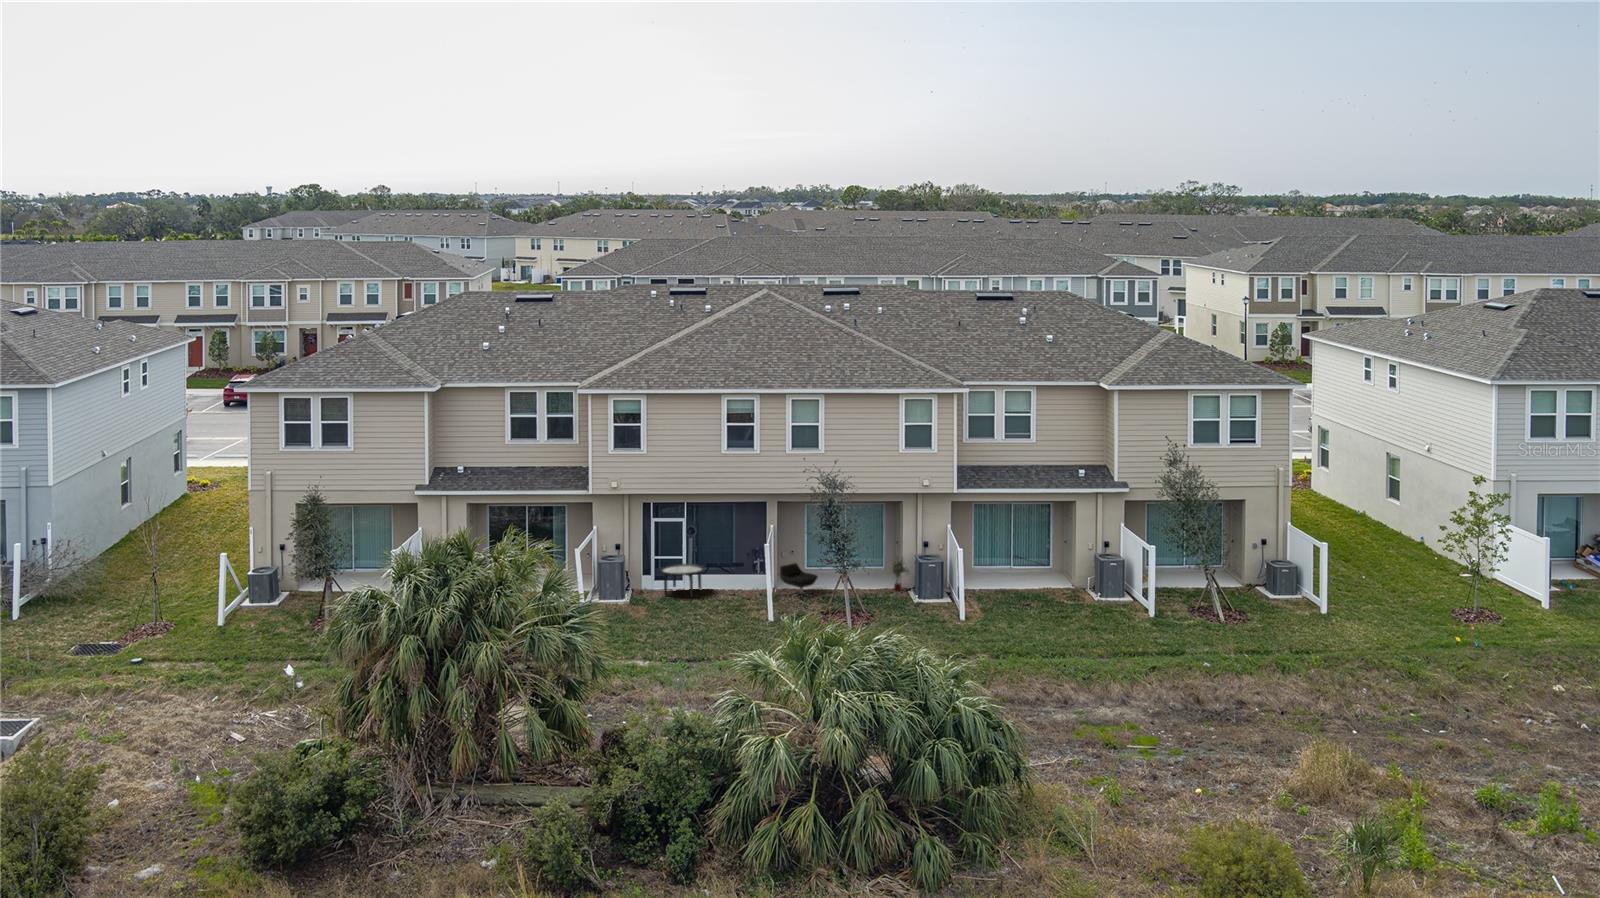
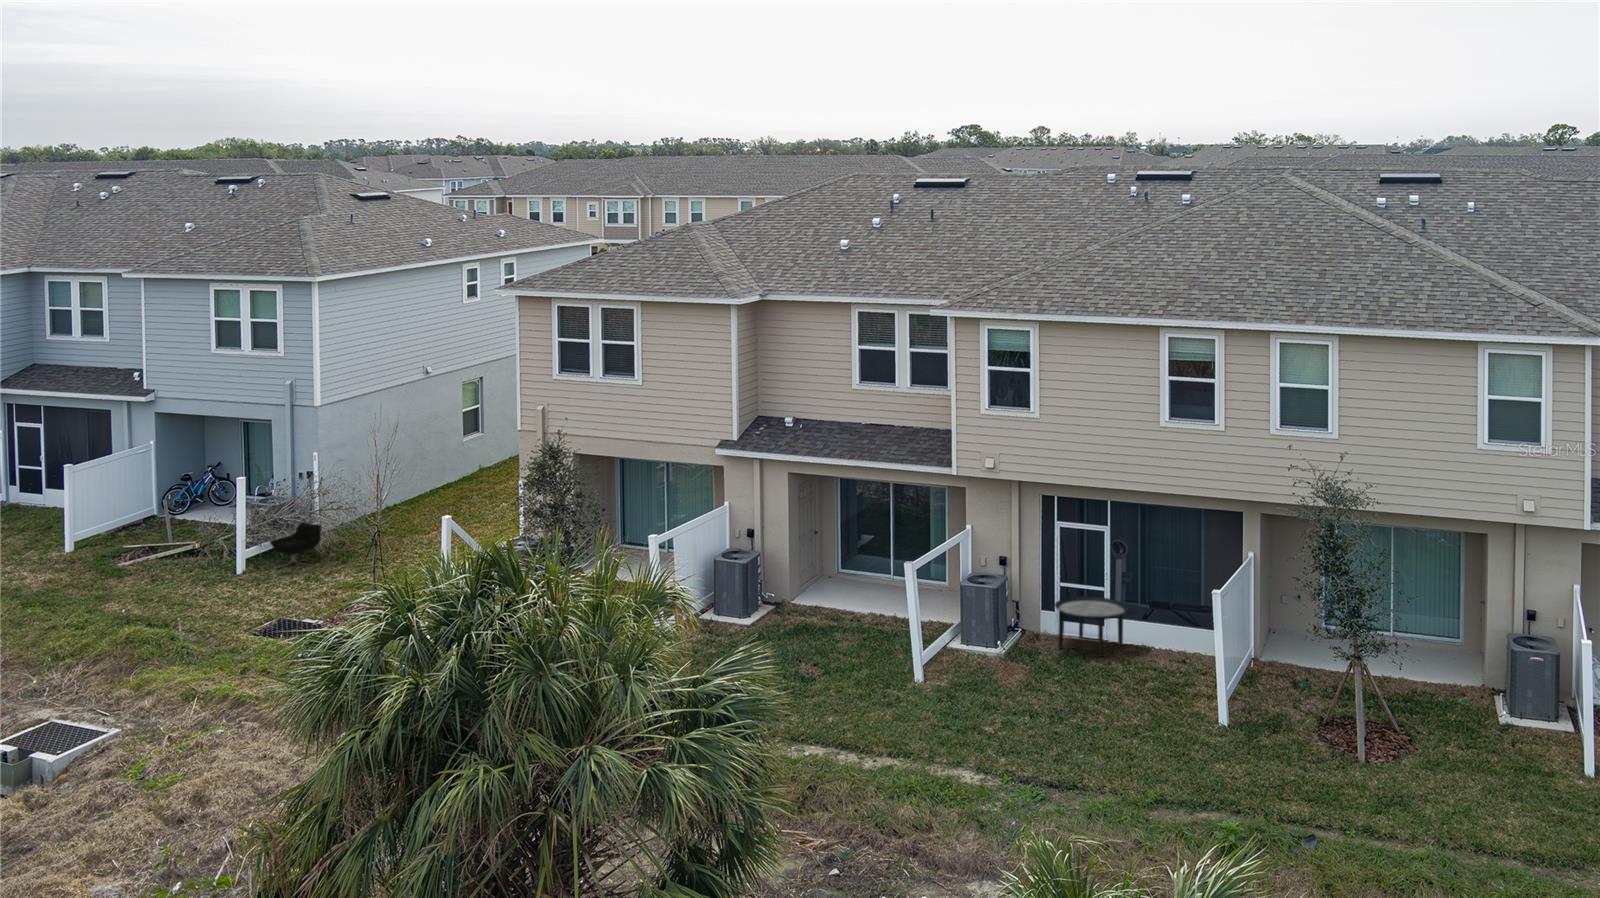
potted tree: present [893,557,909,591] -> none [1461,630,1500,692]
lounge chair: present [780,563,818,595] -> present [270,522,321,563]

